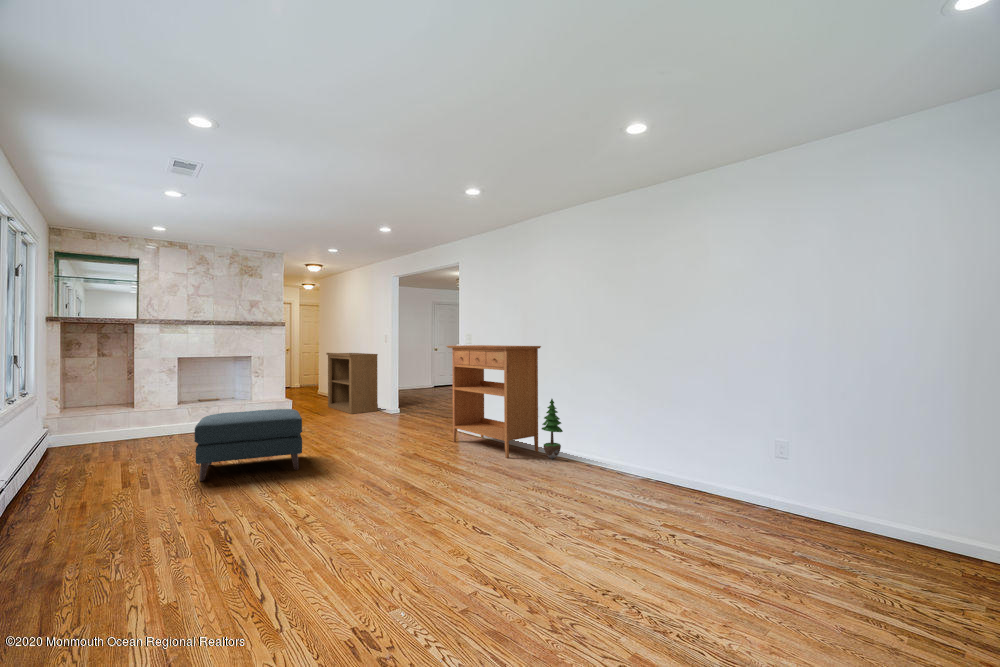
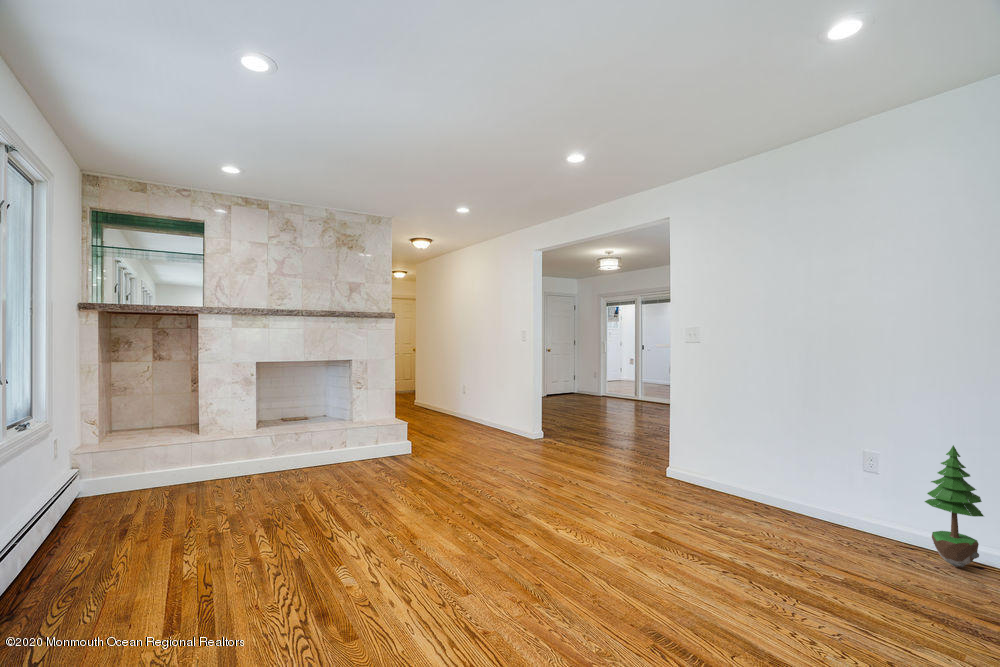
console table: present [447,345,541,458] -> none [674,342,895,558]
bookshelf: present [326,353,378,414] -> none [436,354,509,437]
ottoman: present [194,409,302,481] -> none [291,454,483,615]

